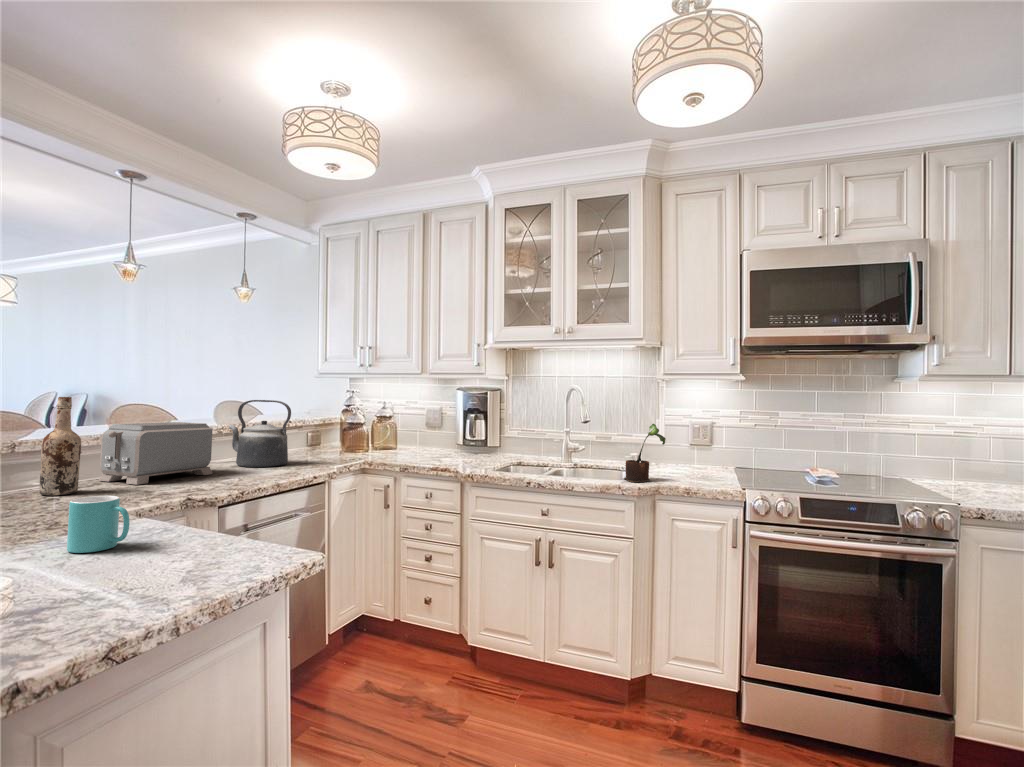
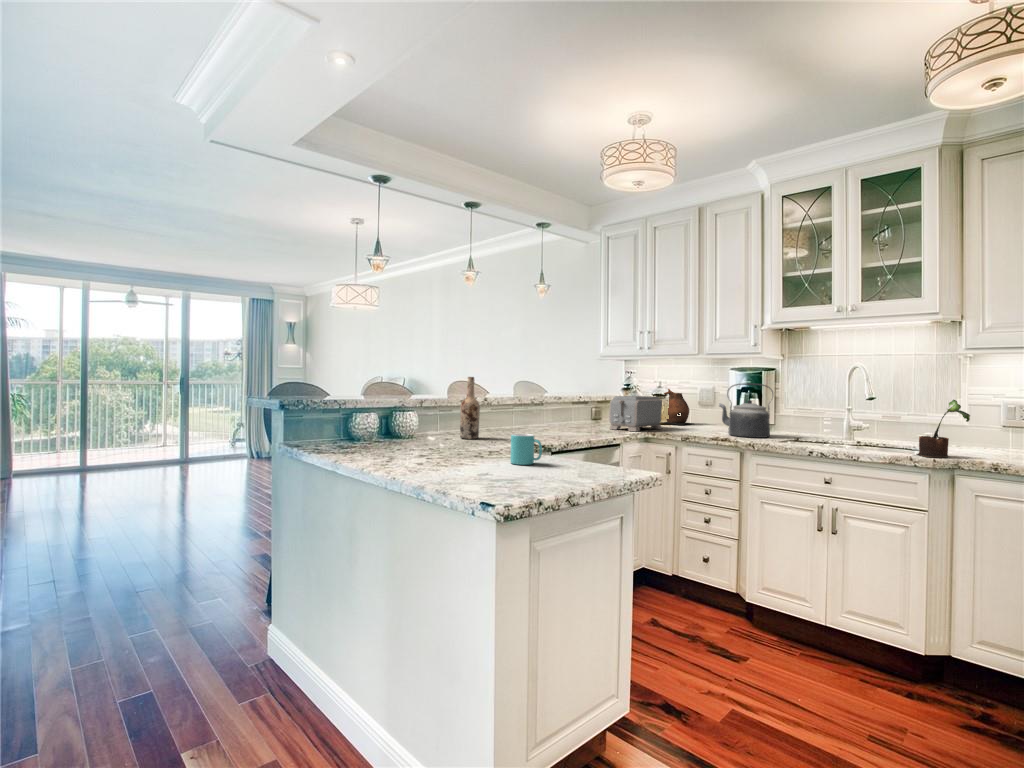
kettle: present [229,400,291,467] -> present [719,383,773,438]
ceramic pitcher: none [384,410,422,451] -> present [663,389,694,424]
toaster: present [99,422,213,485] -> present [609,396,662,432]

